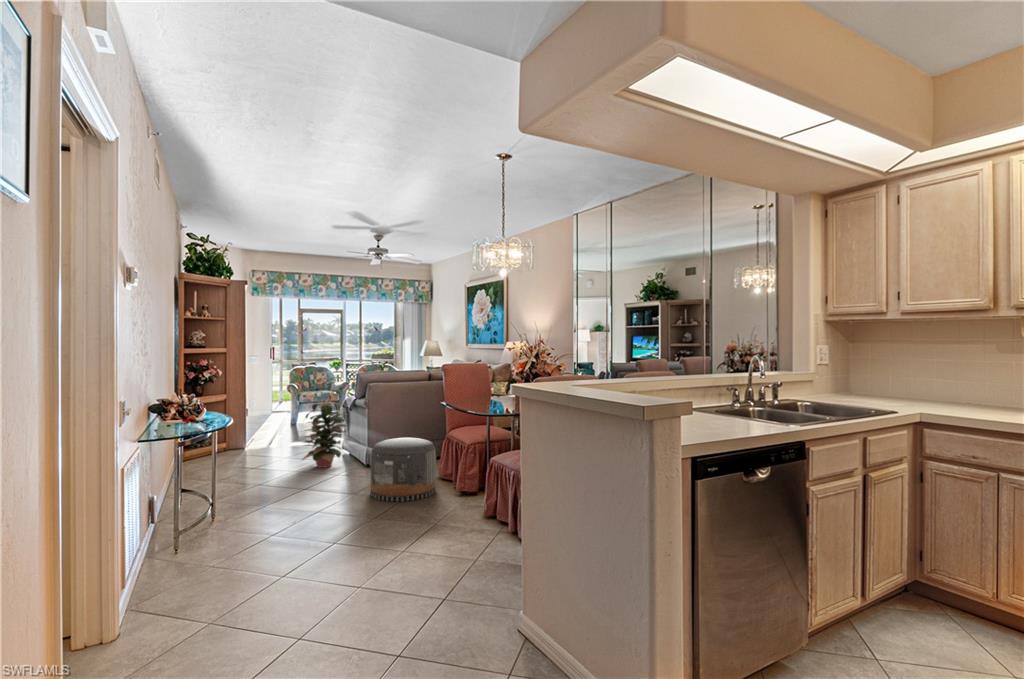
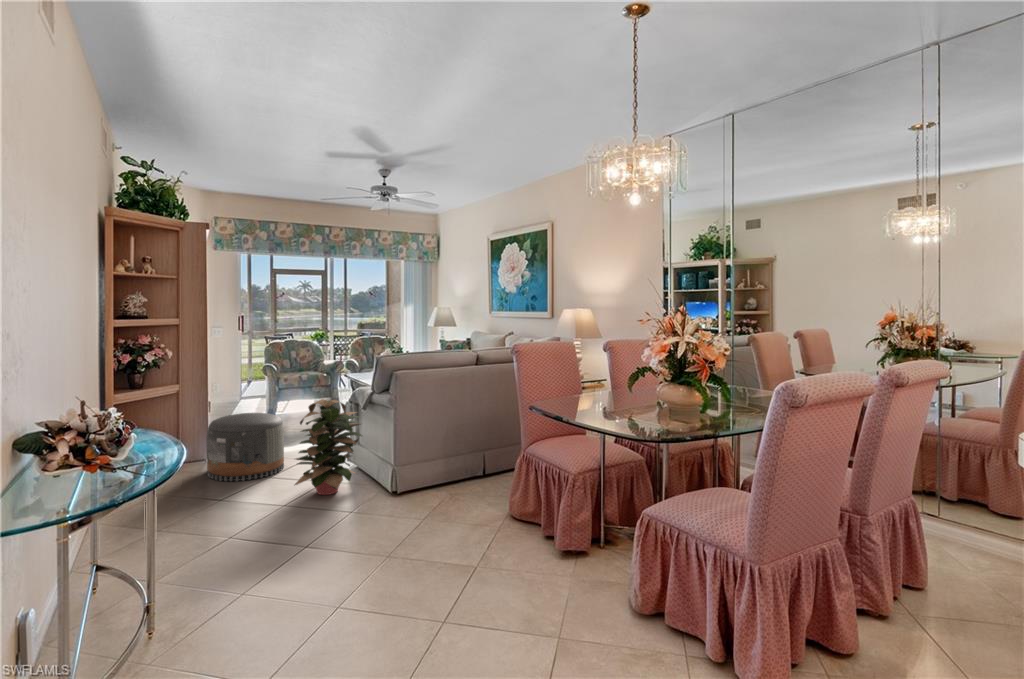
pouf: present [370,438,436,502] -> present [207,413,284,481]

